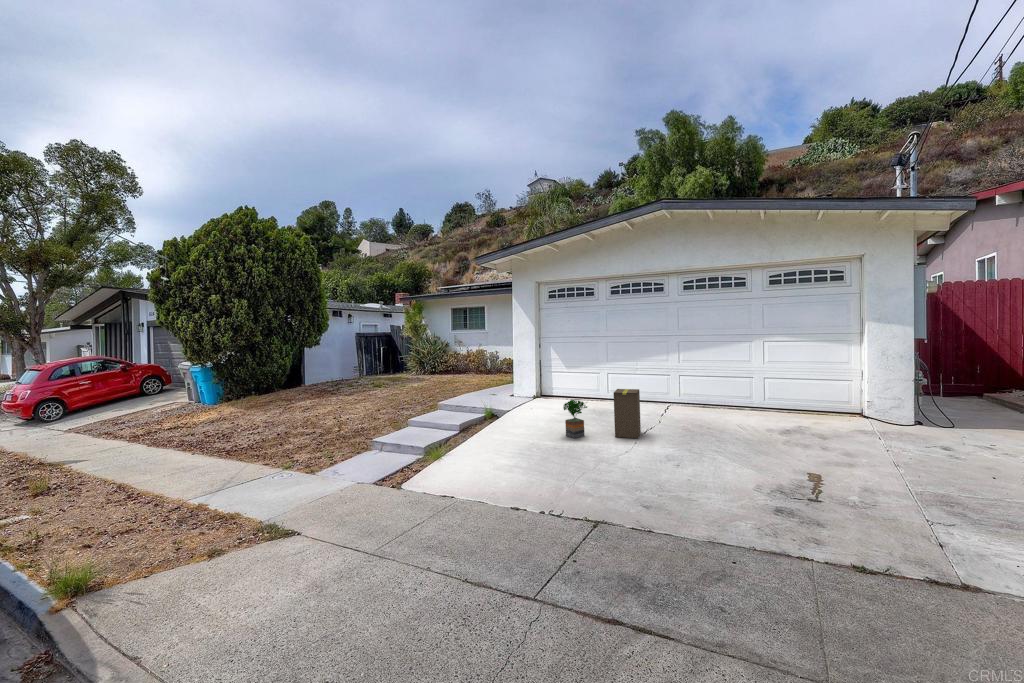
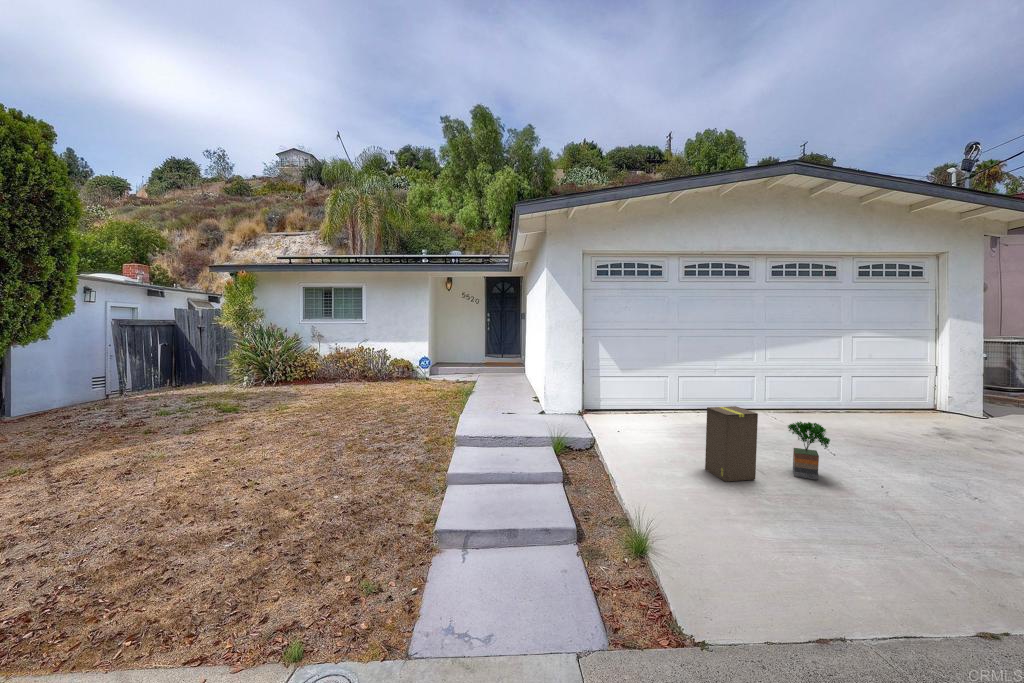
cardboard box: present [614,389,641,438] -> present [705,406,758,481]

